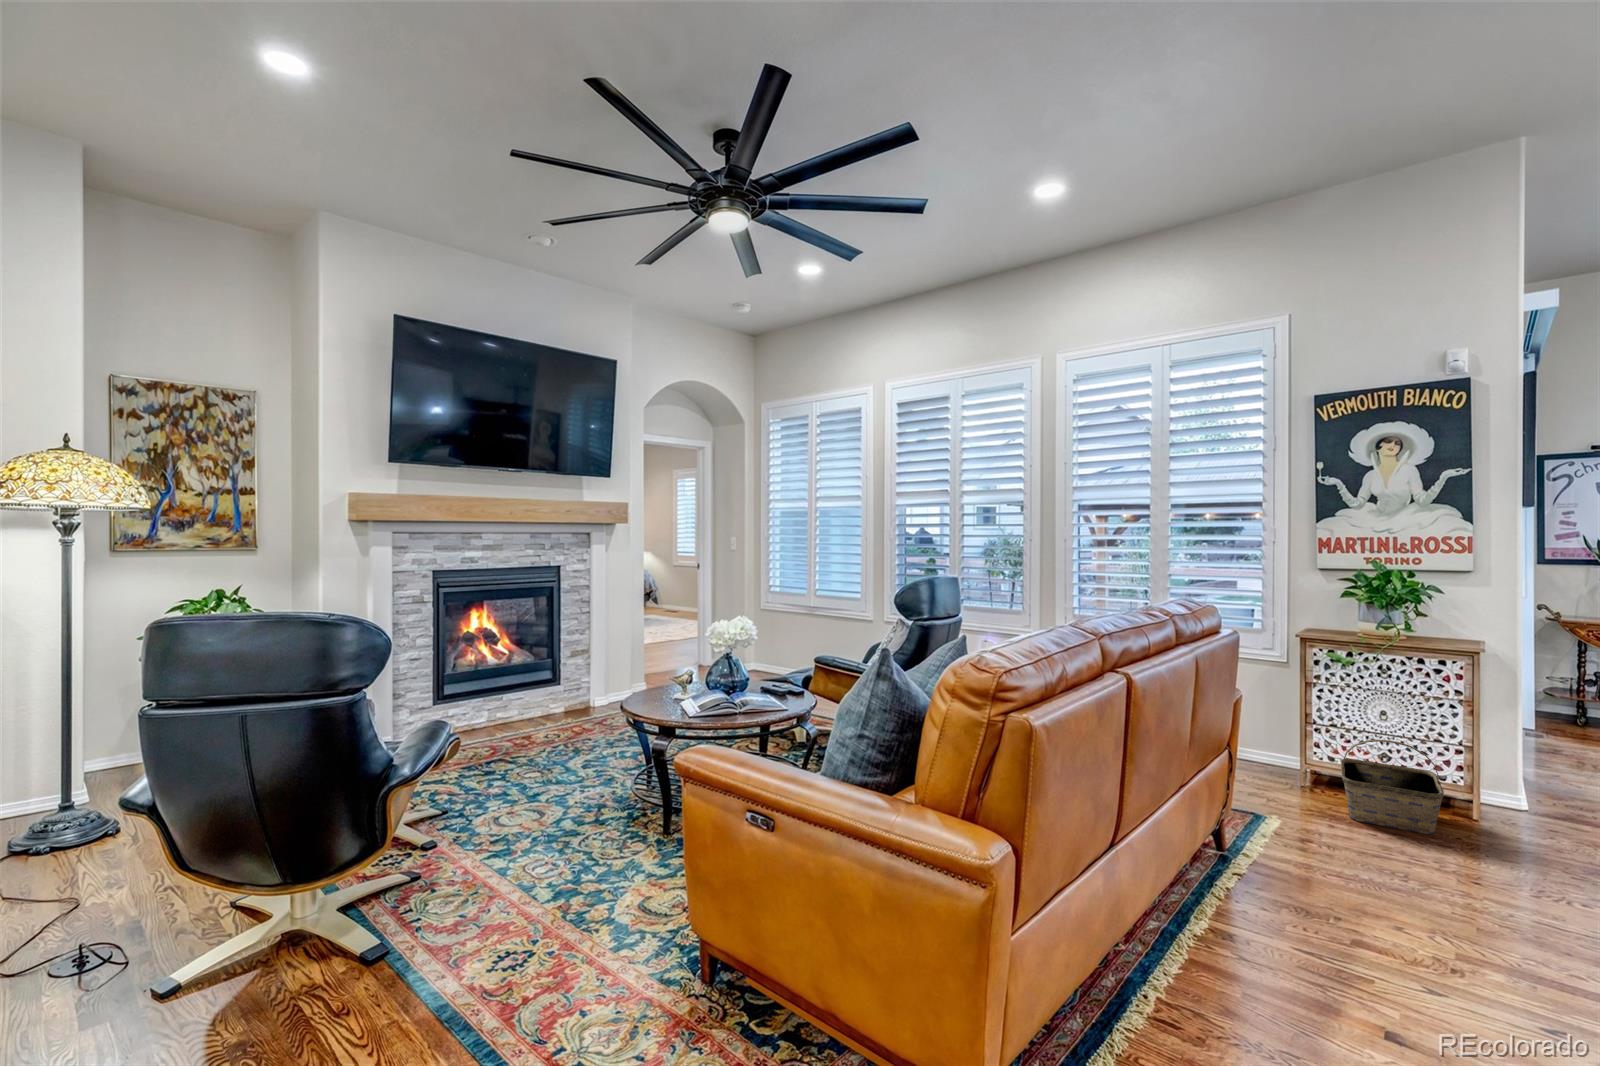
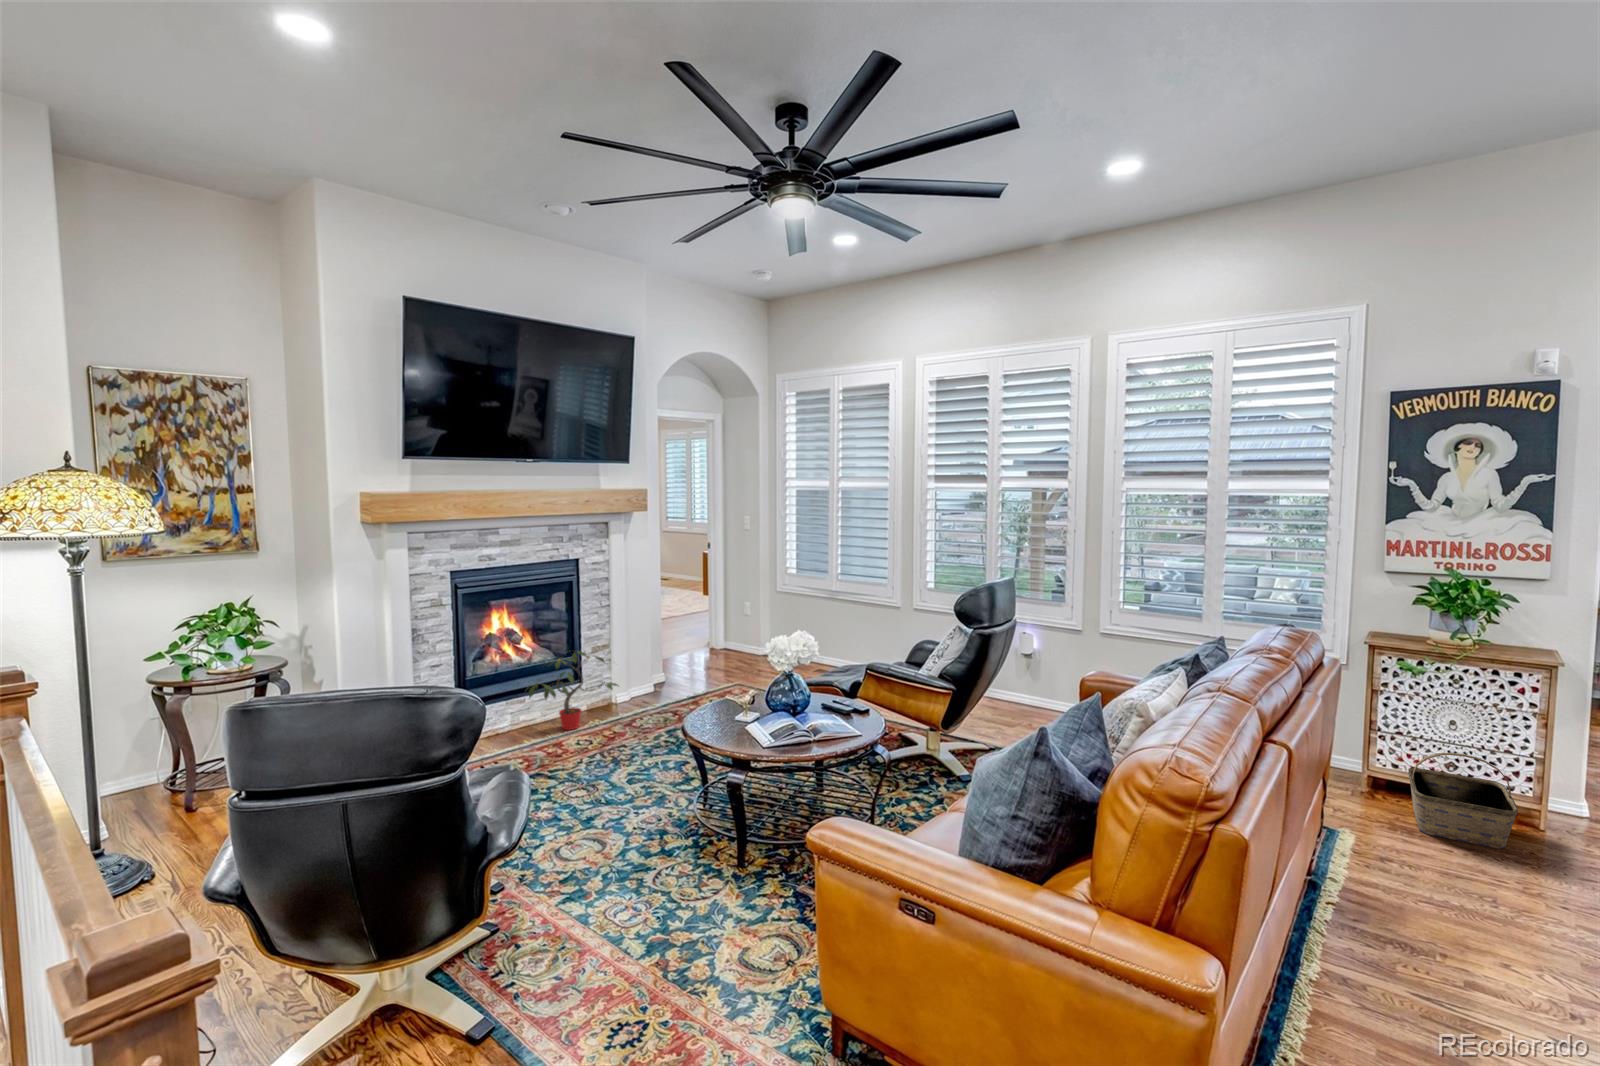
potted plant: none [499,650,594,725] -> present [529,651,618,730]

